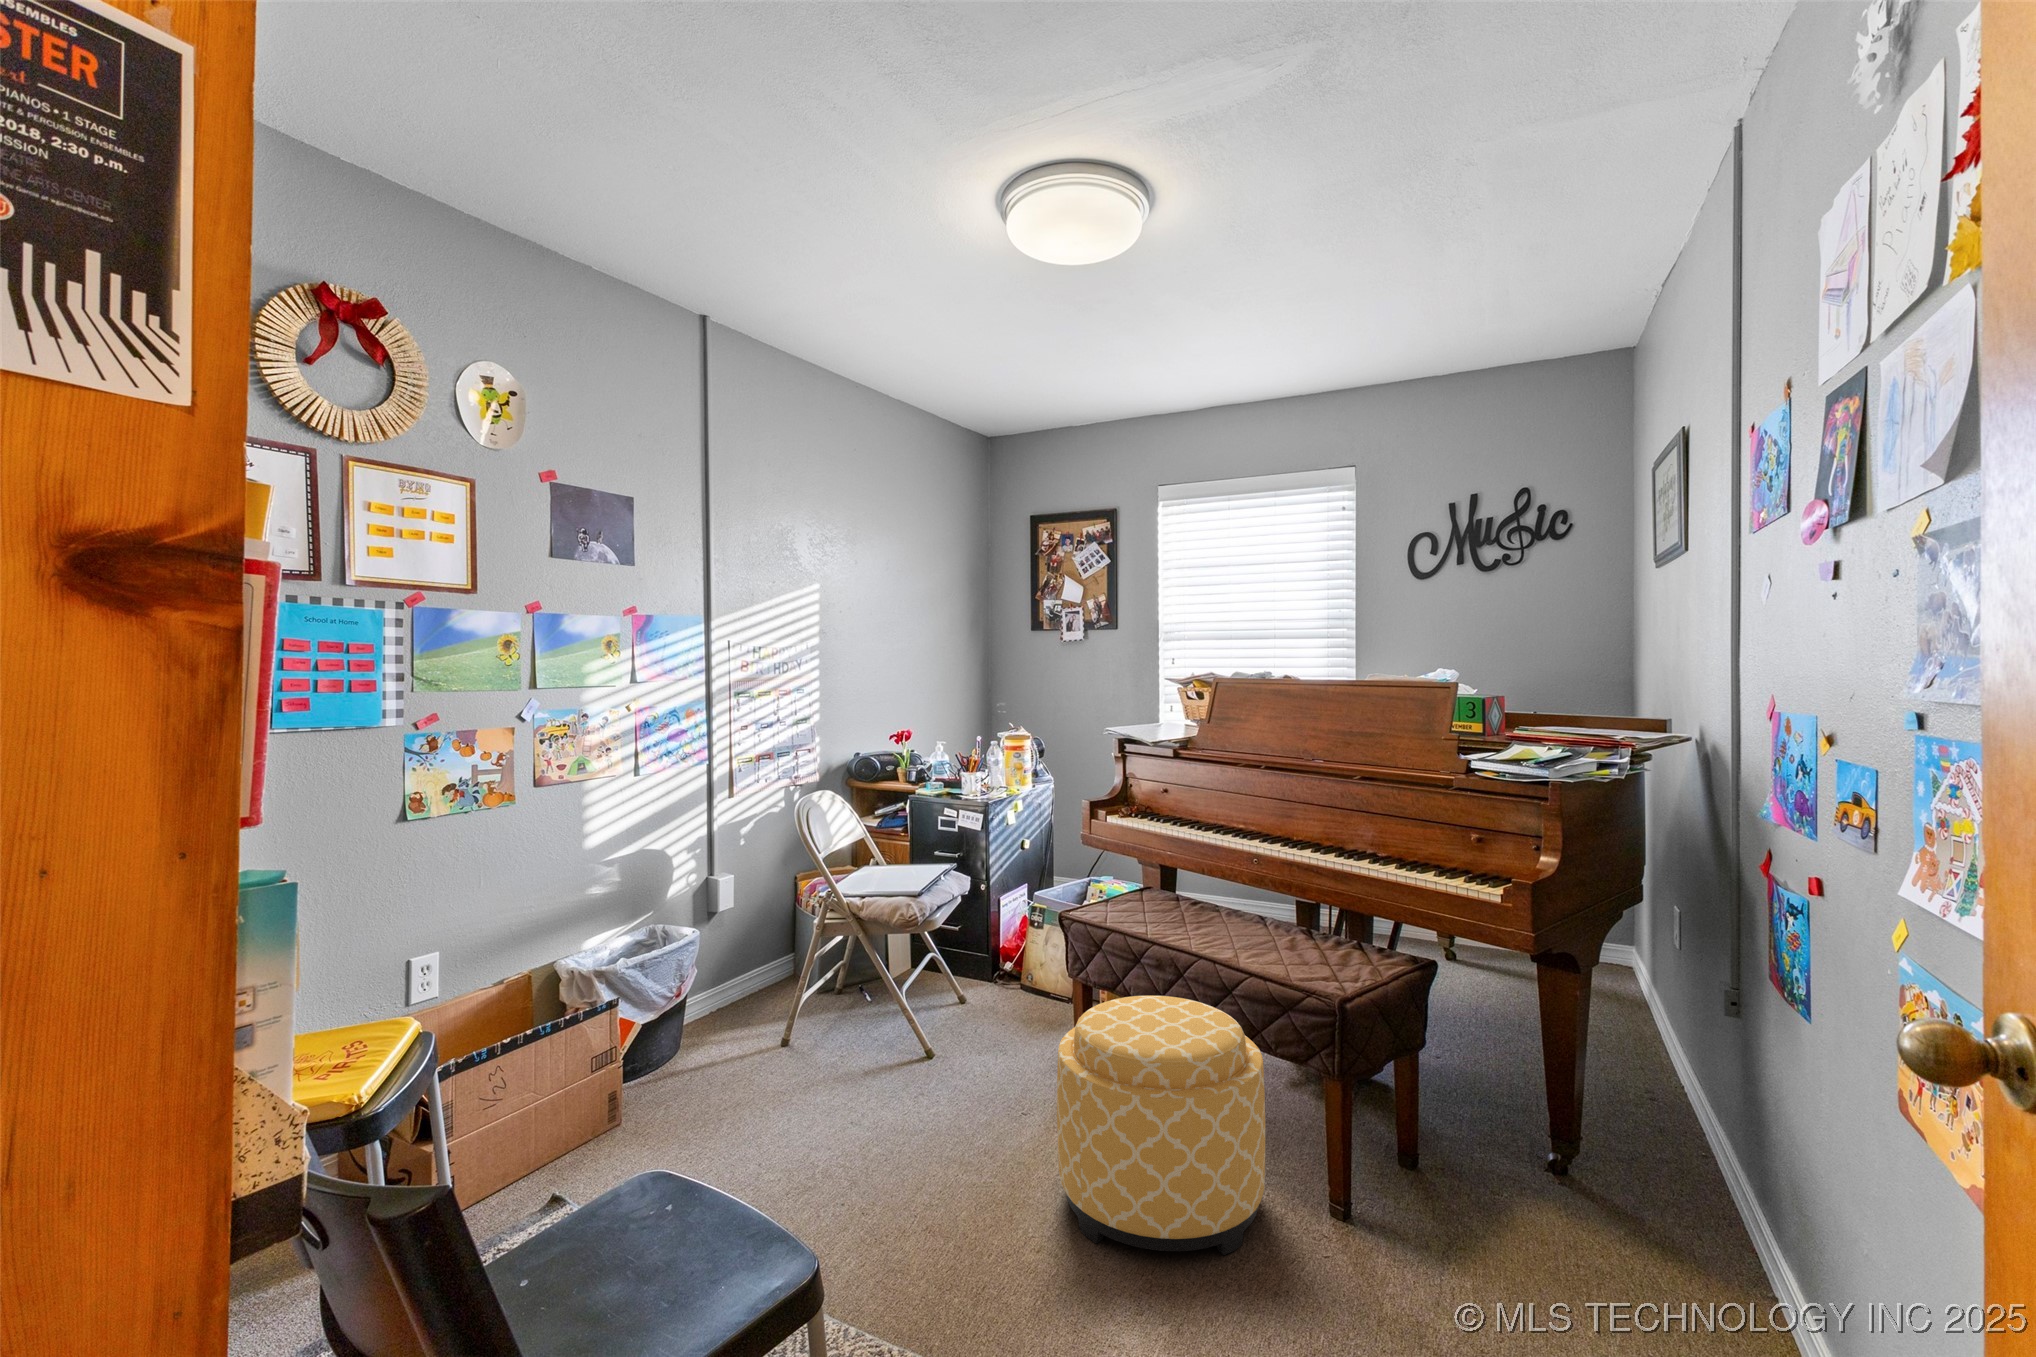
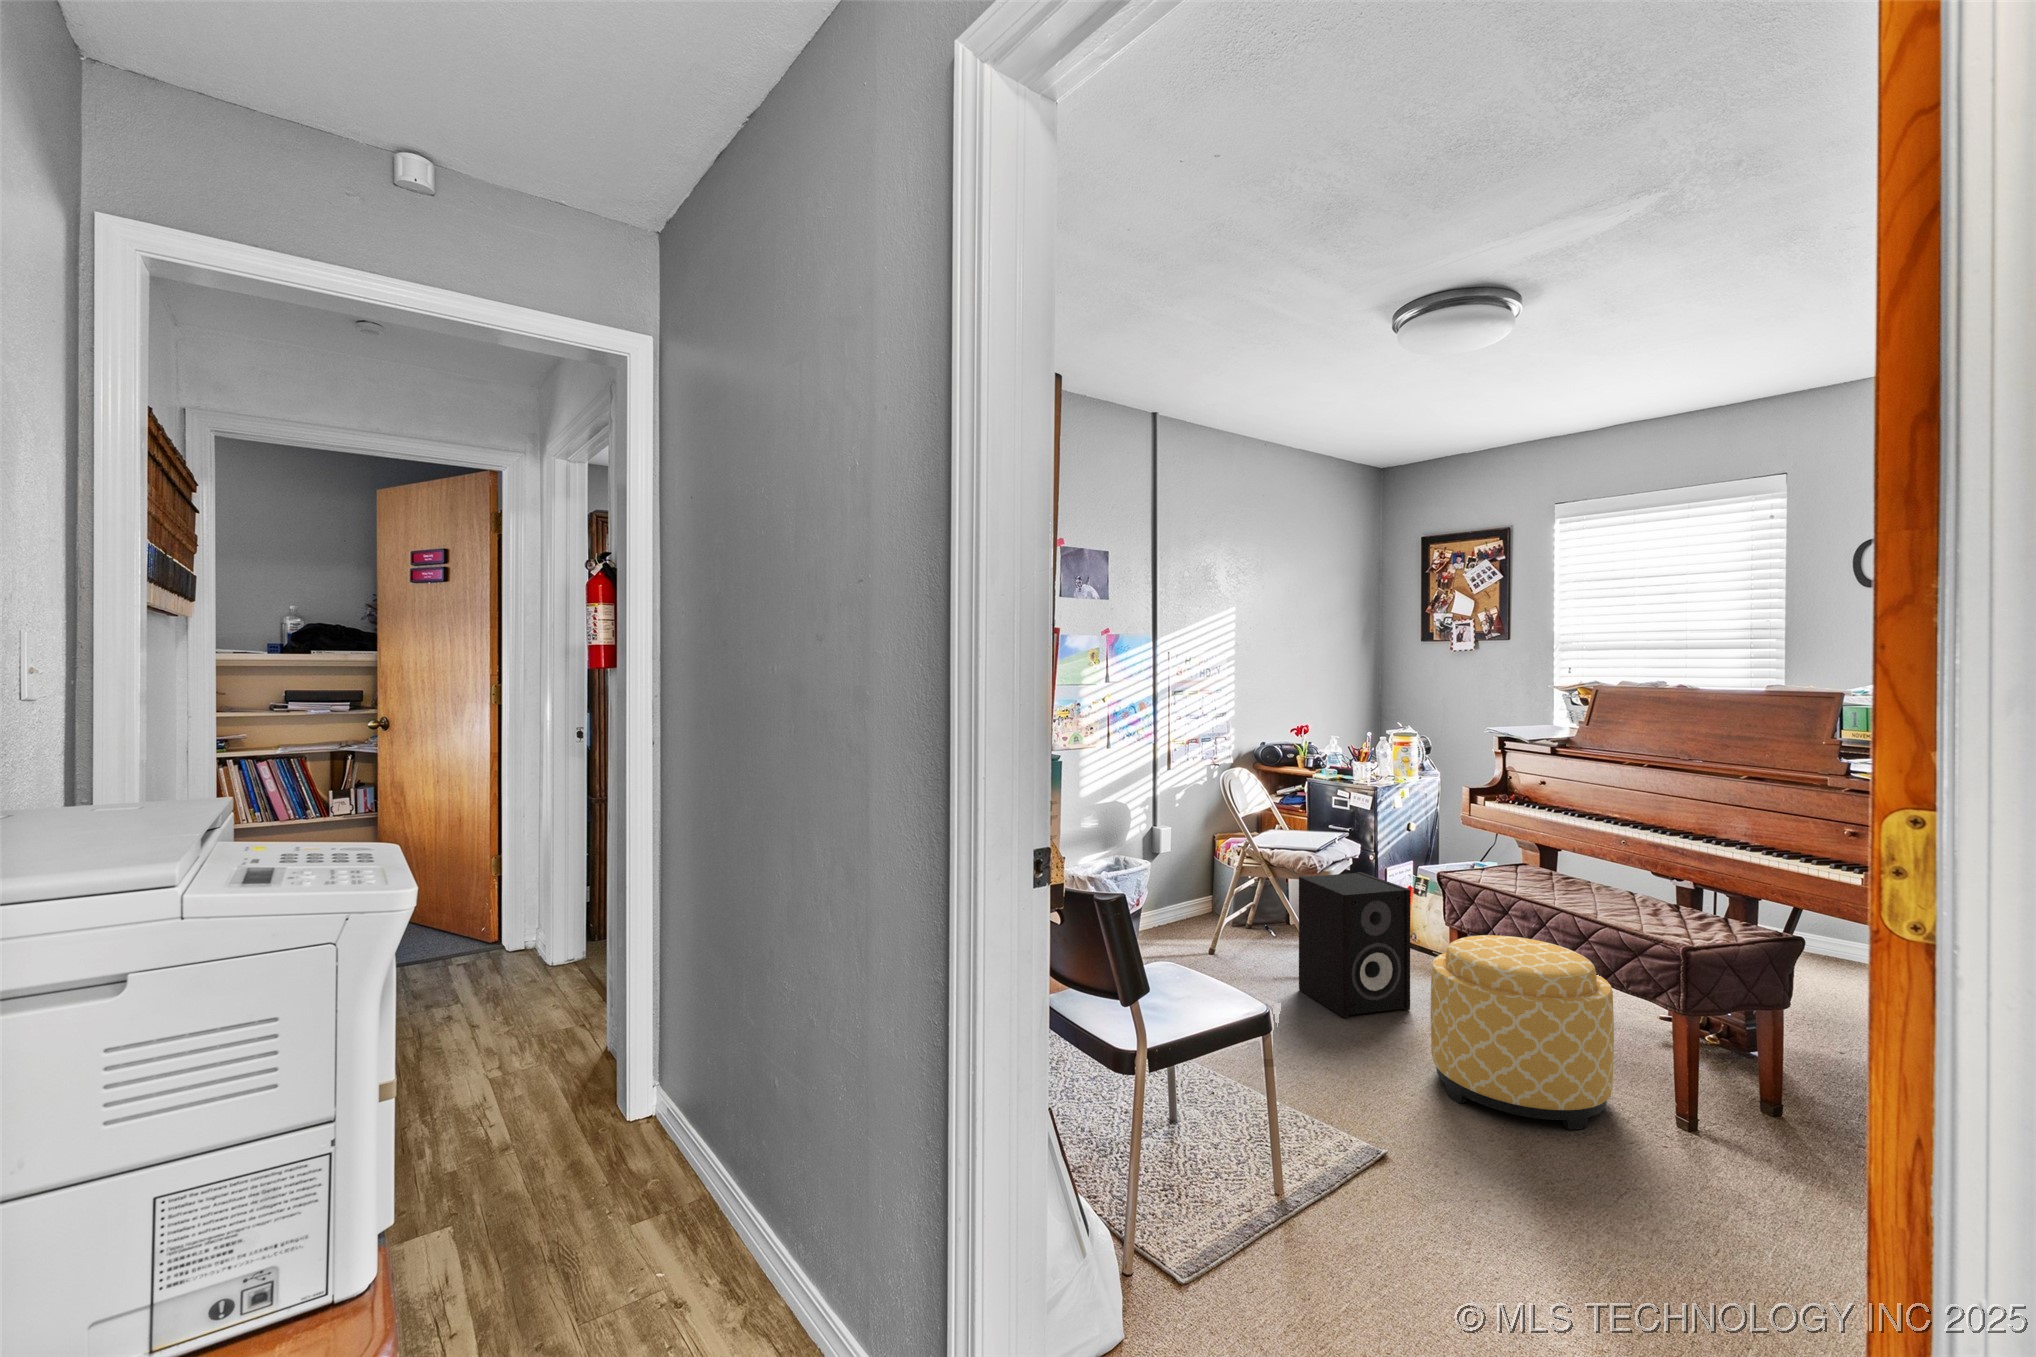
speaker: none [893,918,1029,1121] -> present [1299,872,1410,1018]

